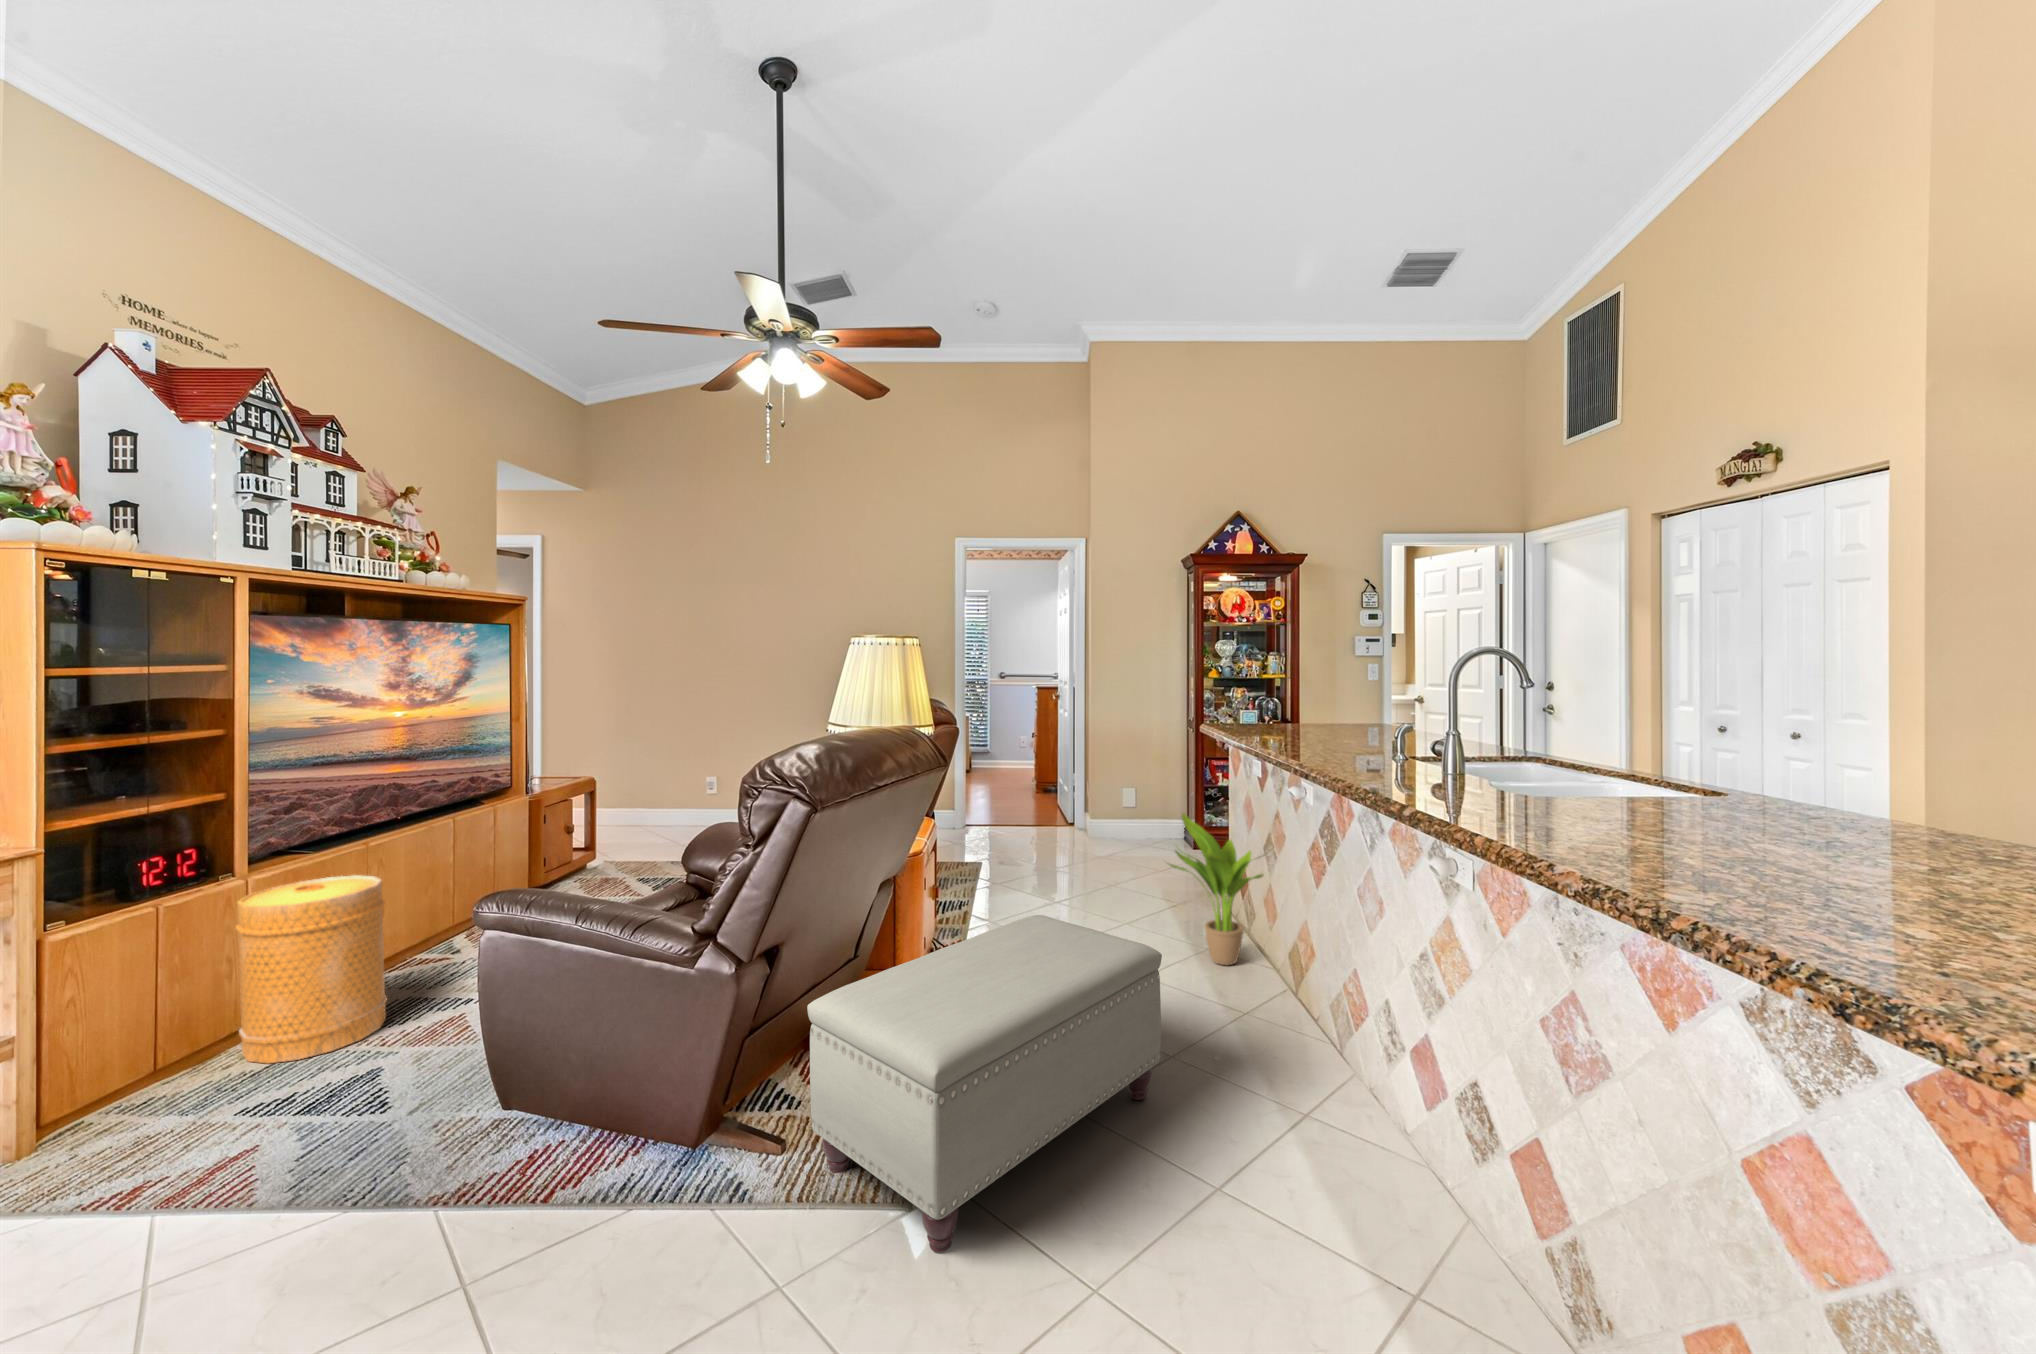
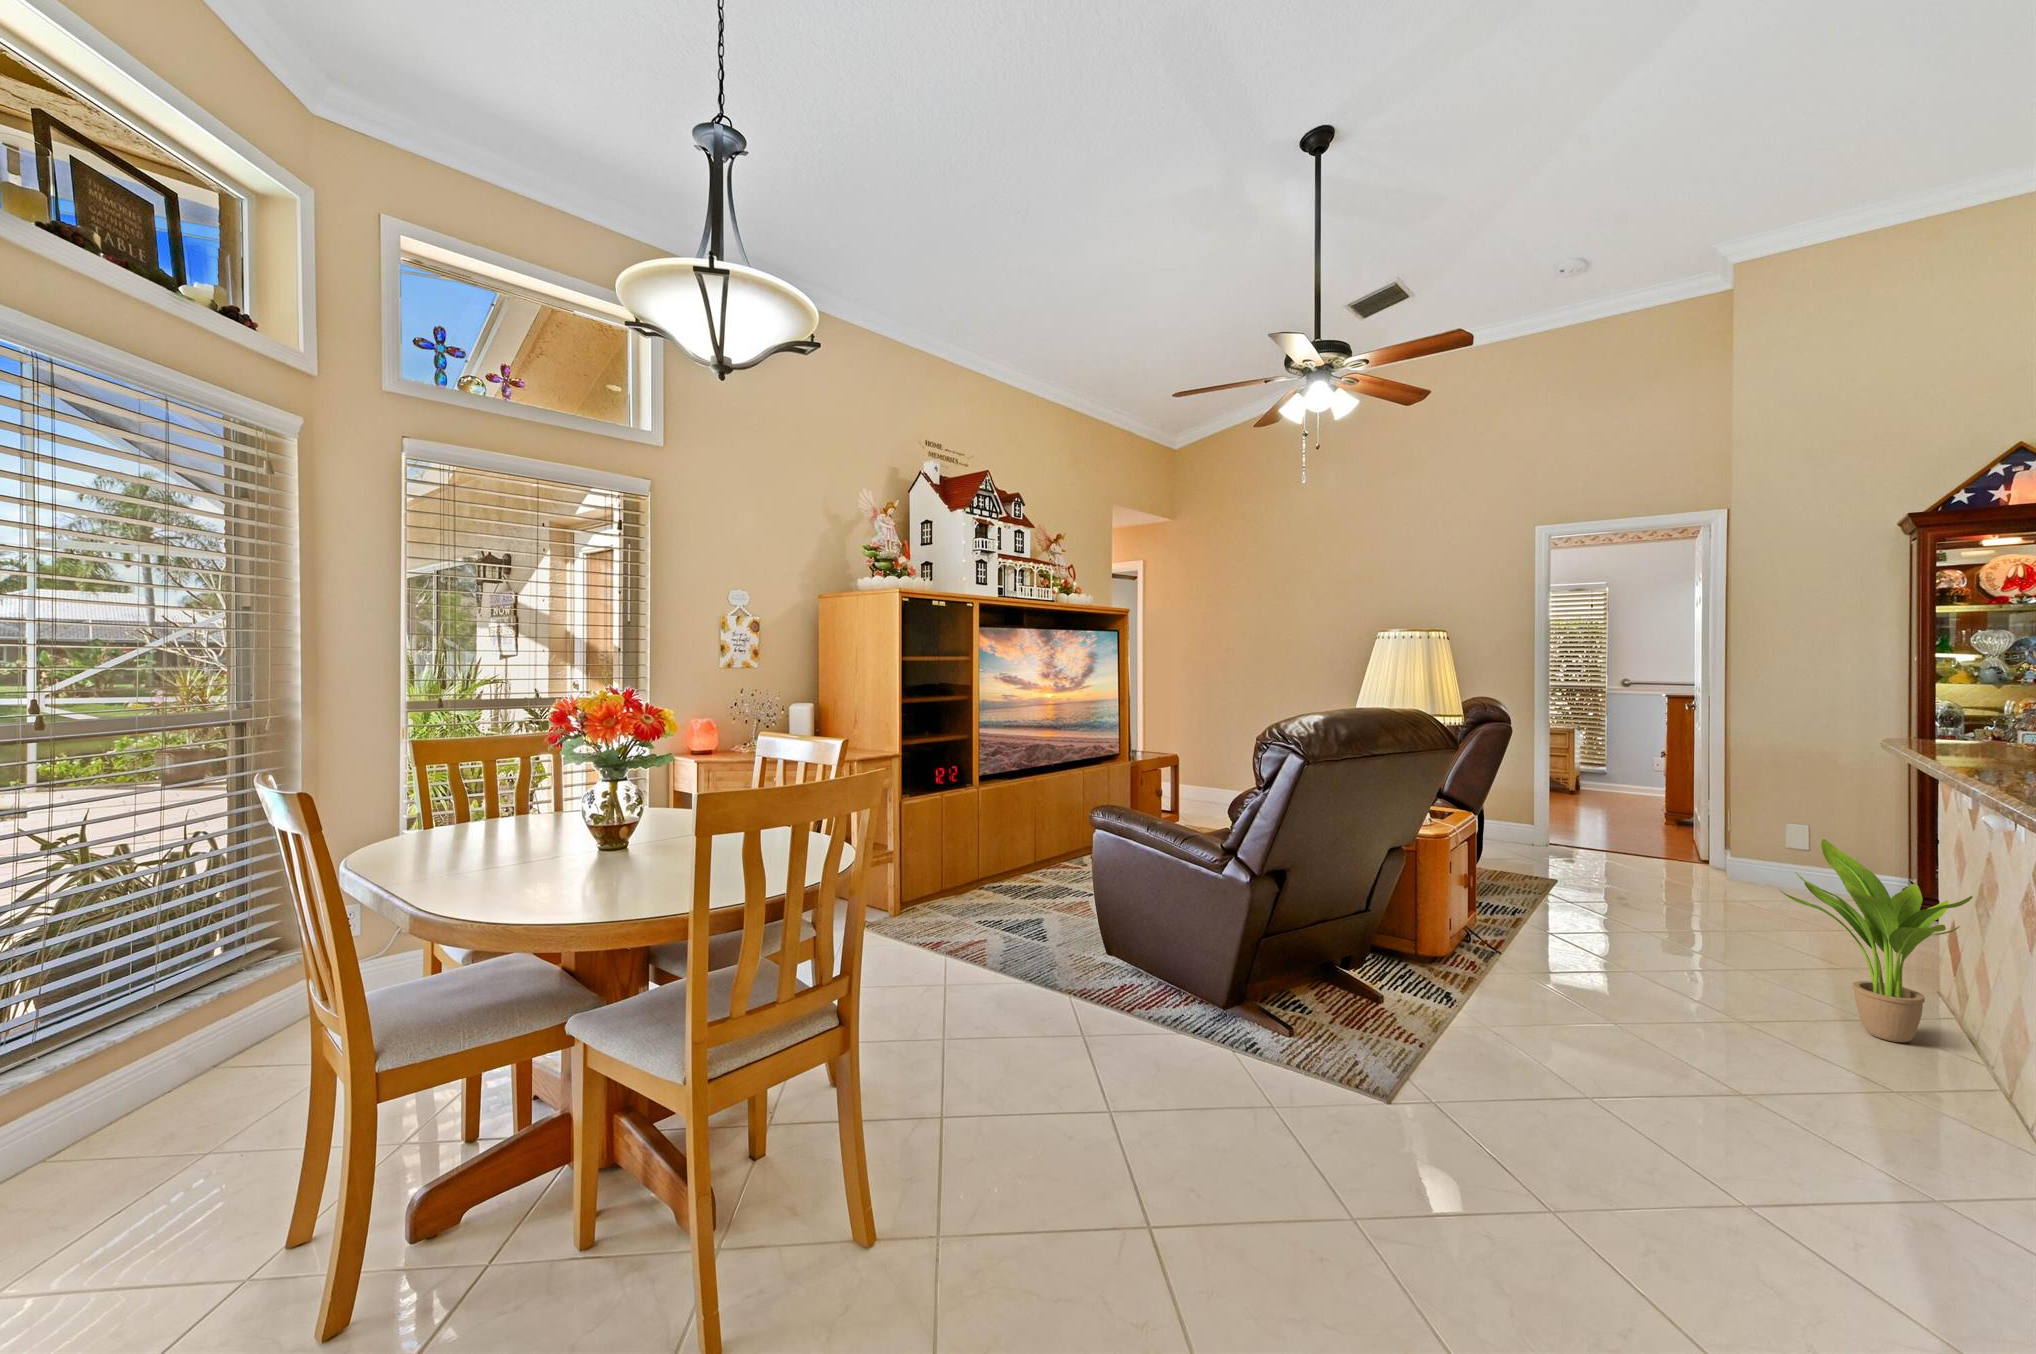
basket: present [235,875,387,1063] -> none [973,797,1045,905]
ottoman: present [807,915,1162,1252] -> none [1308,904,1703,1133]

